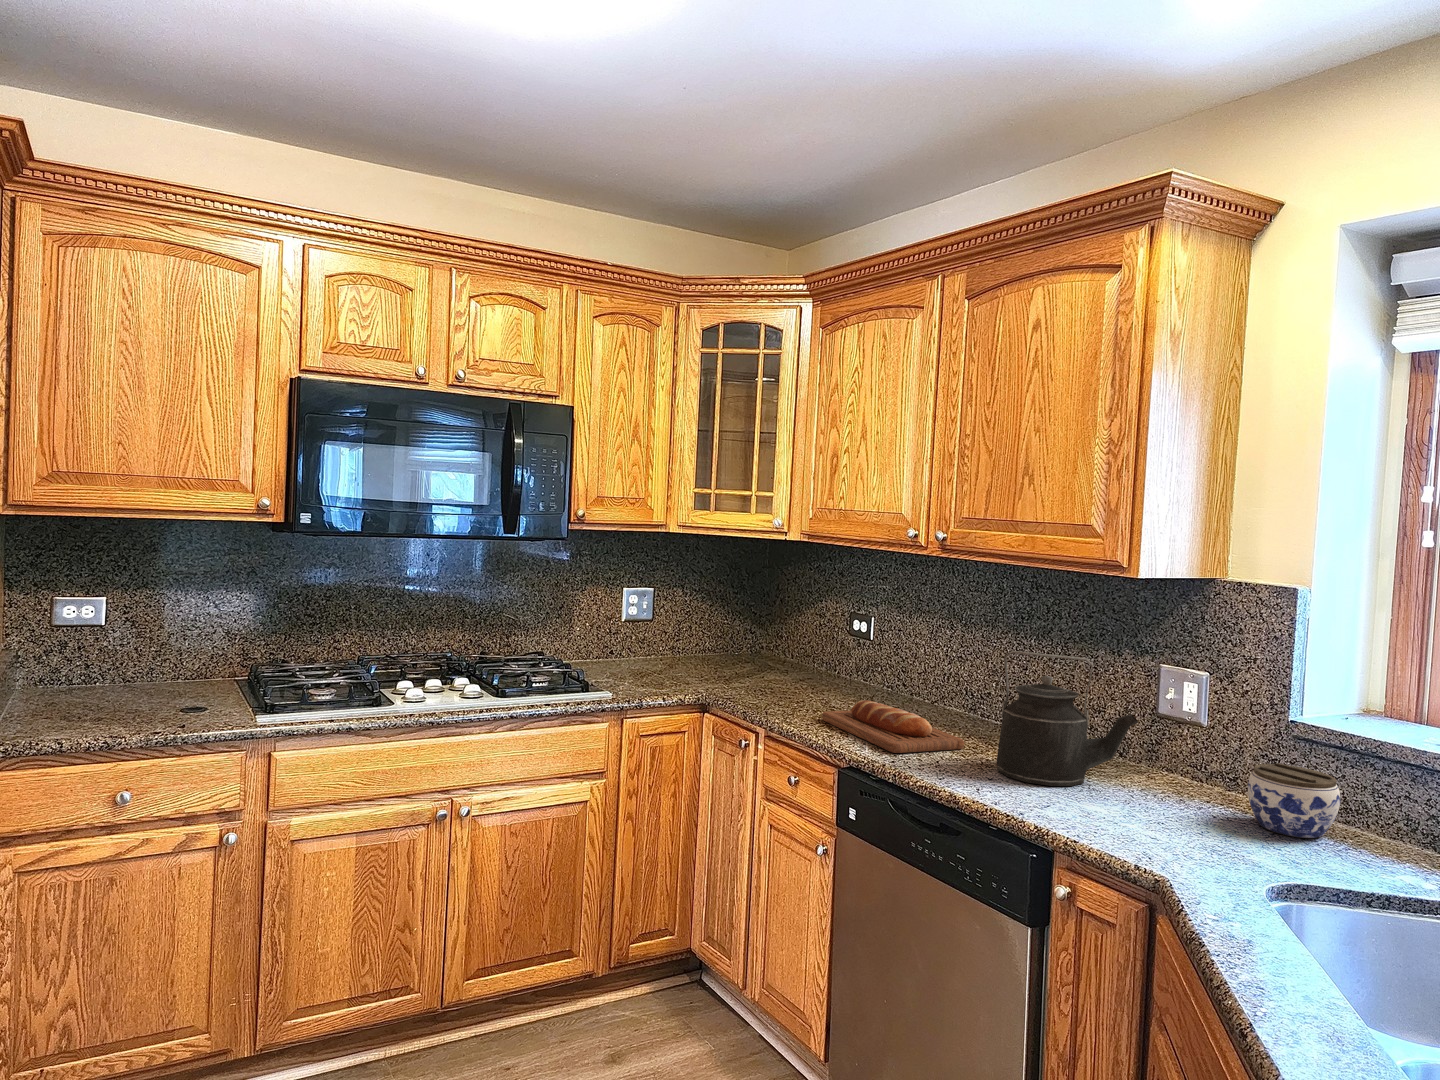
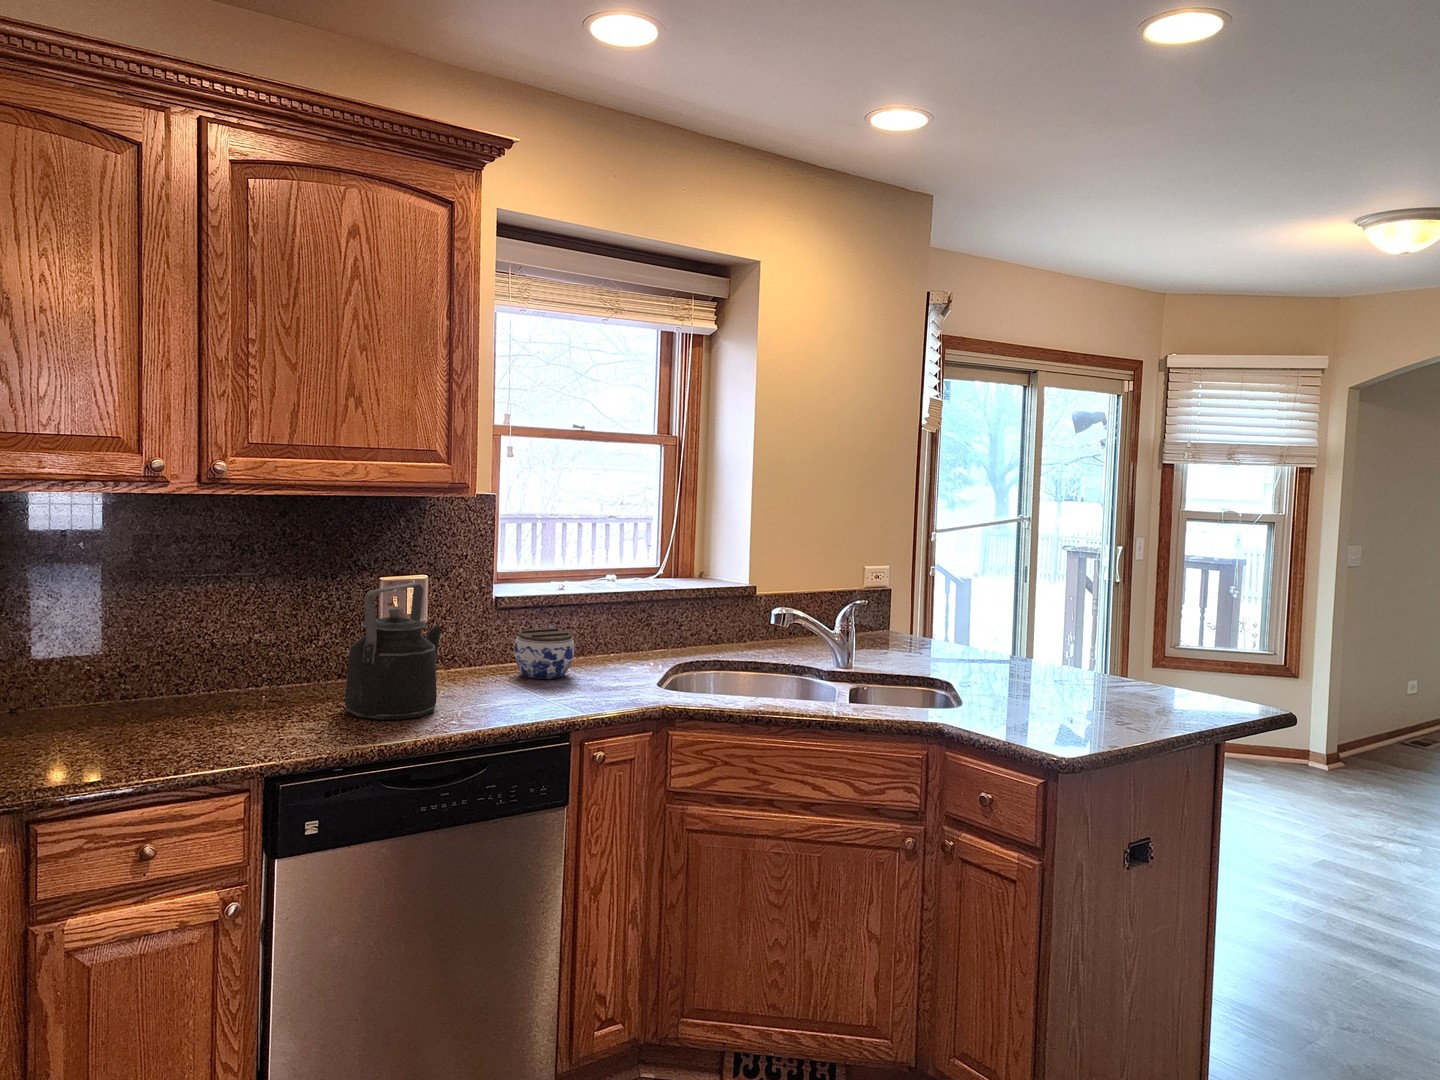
bread loaf: present [822,700,964,753] -> none [71,702,295,767]

